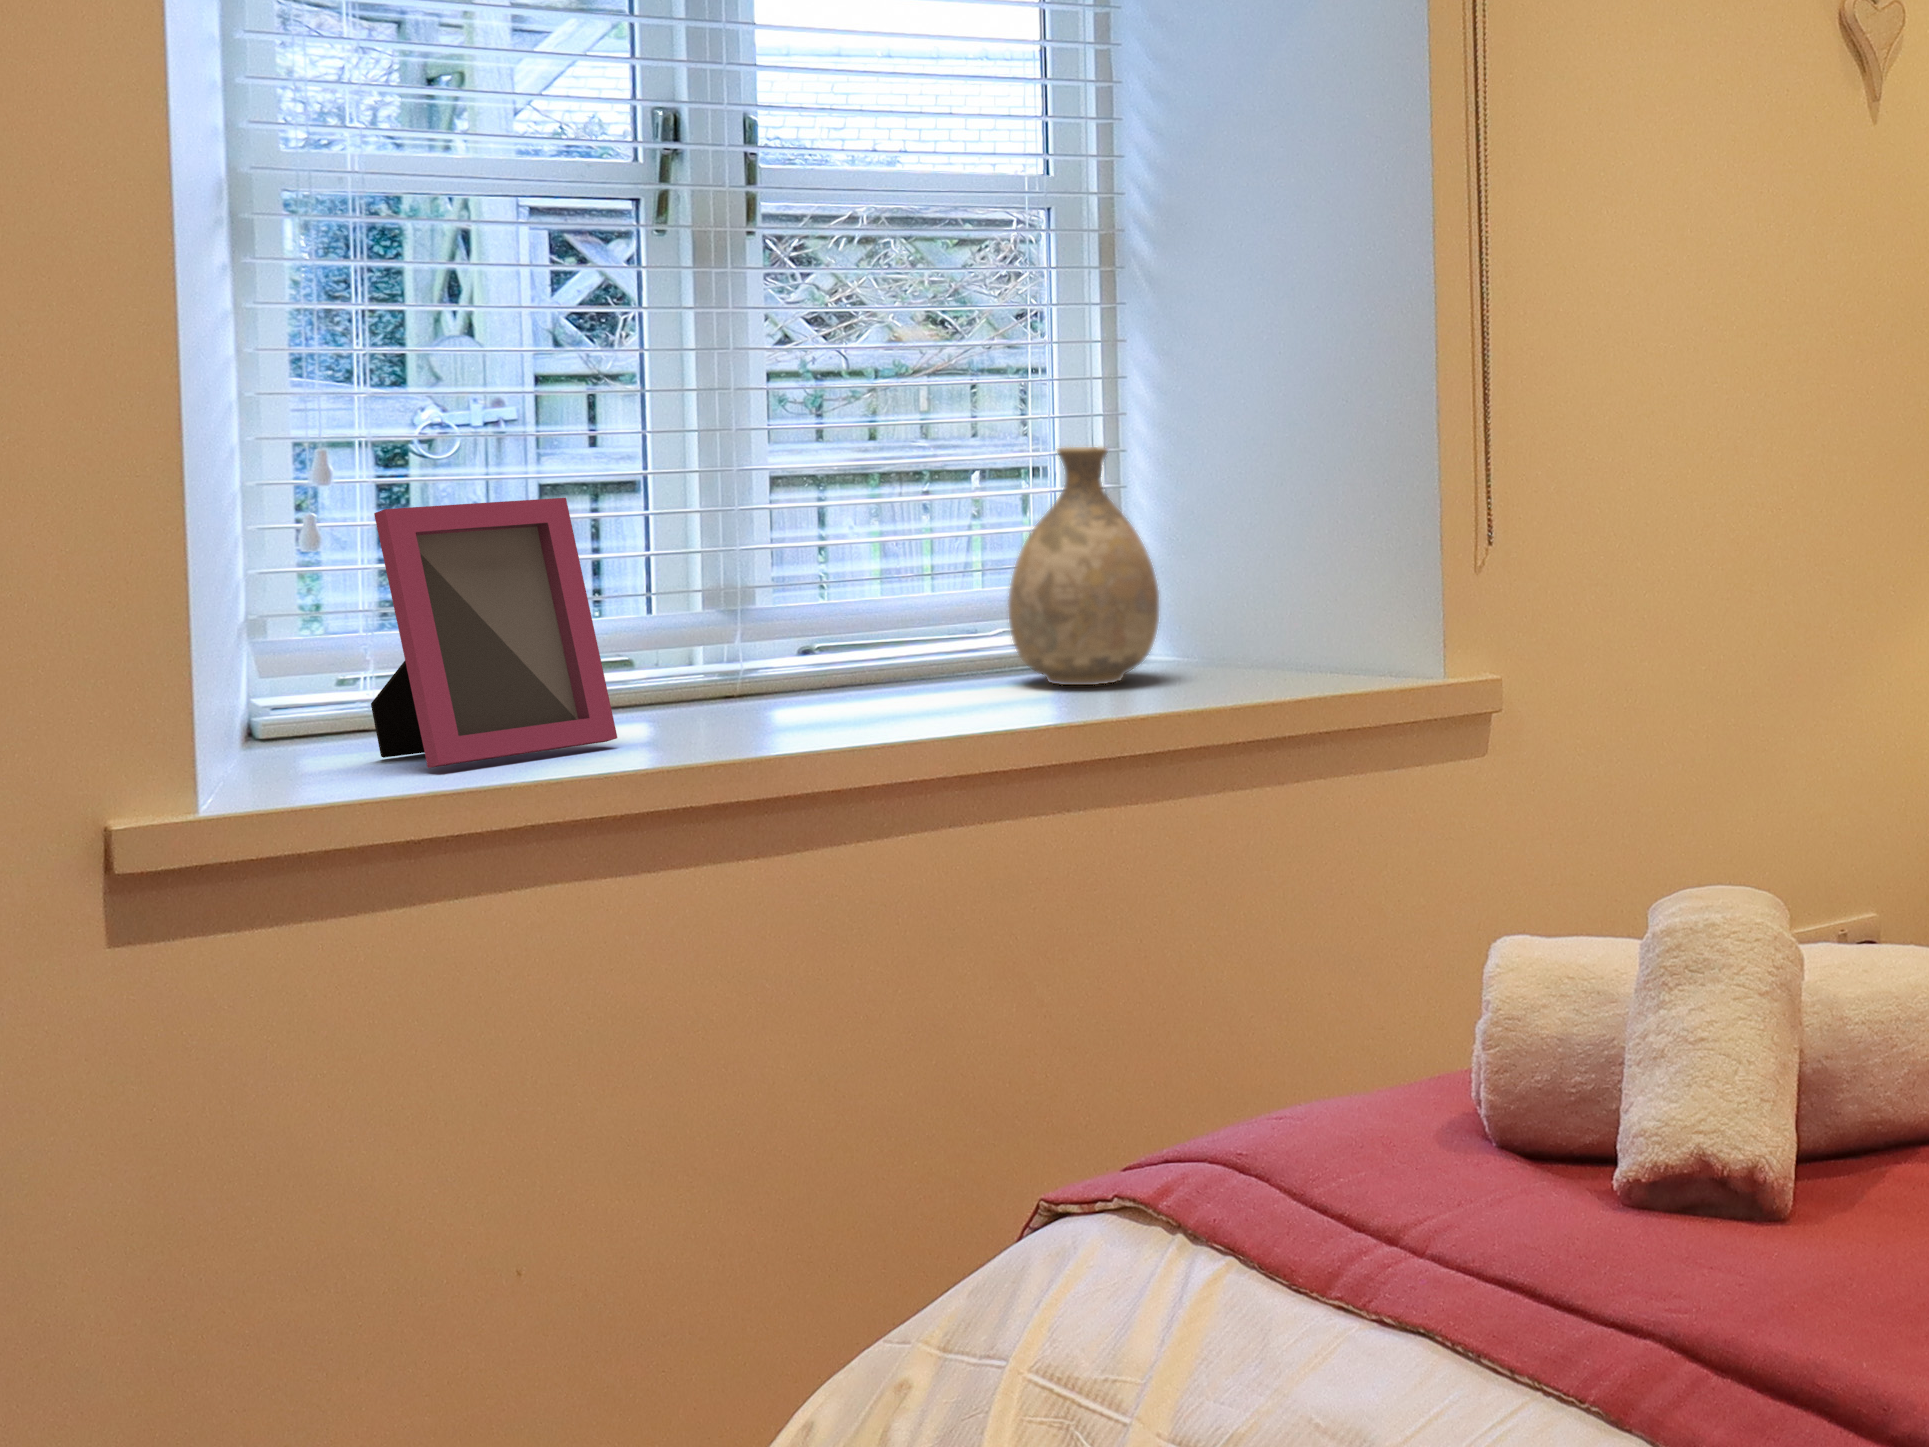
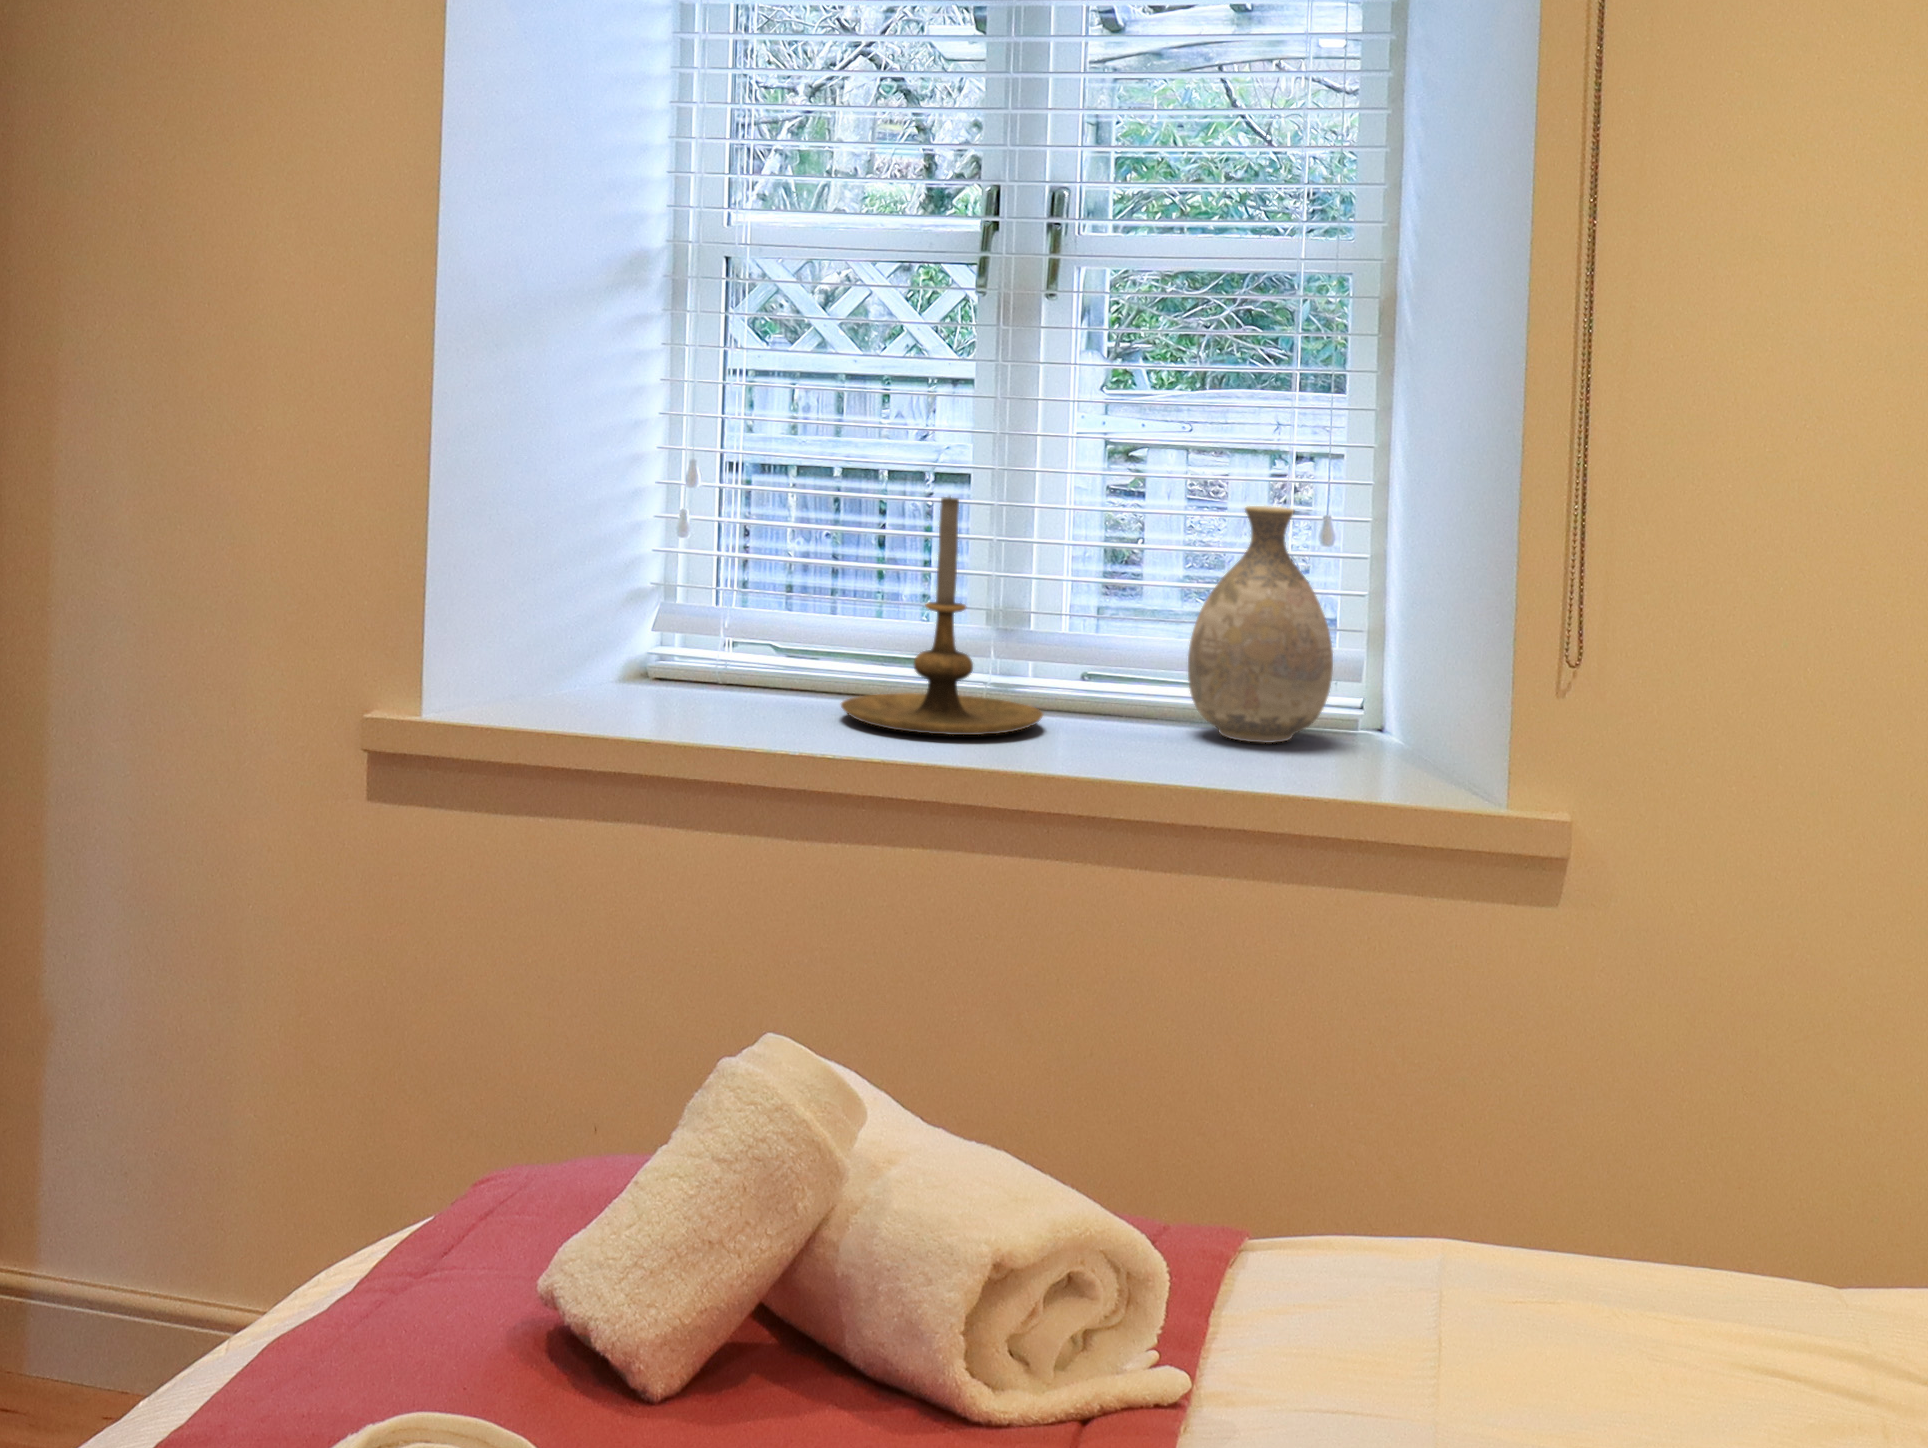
candle holder: none [684,461,932,729] -> present [841,497,1043,735]
picture frame: present [371,498,617,768] -> none [599,501,761,710]

